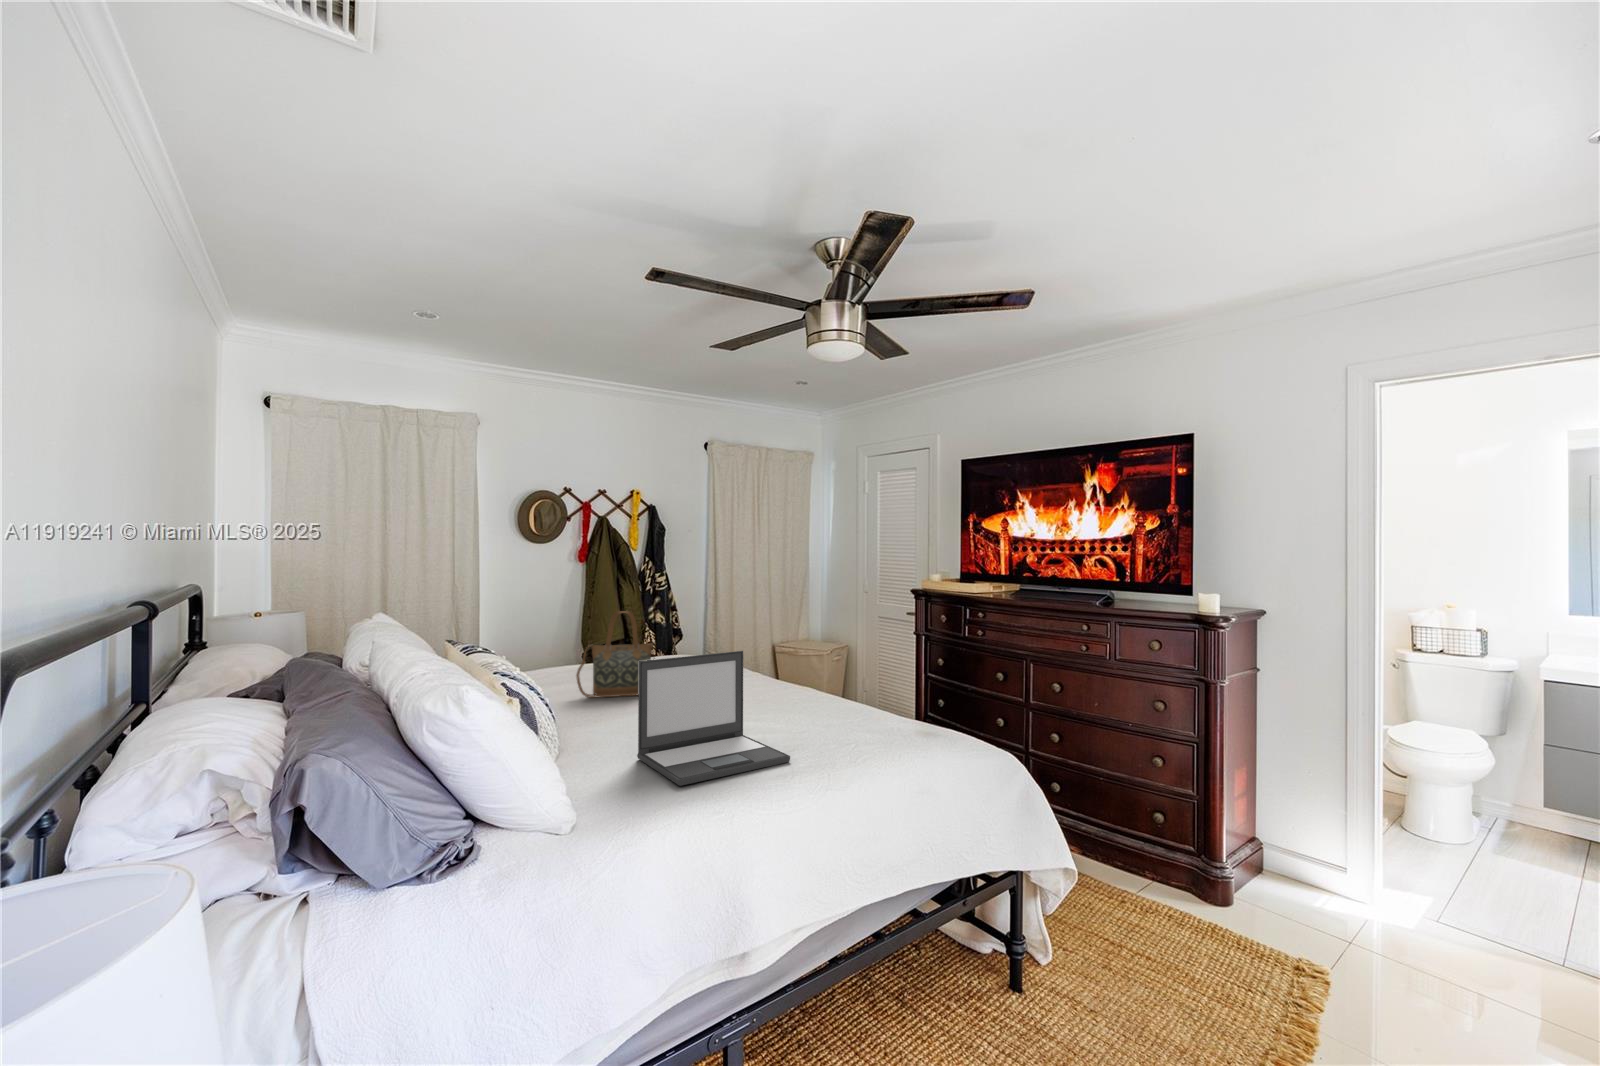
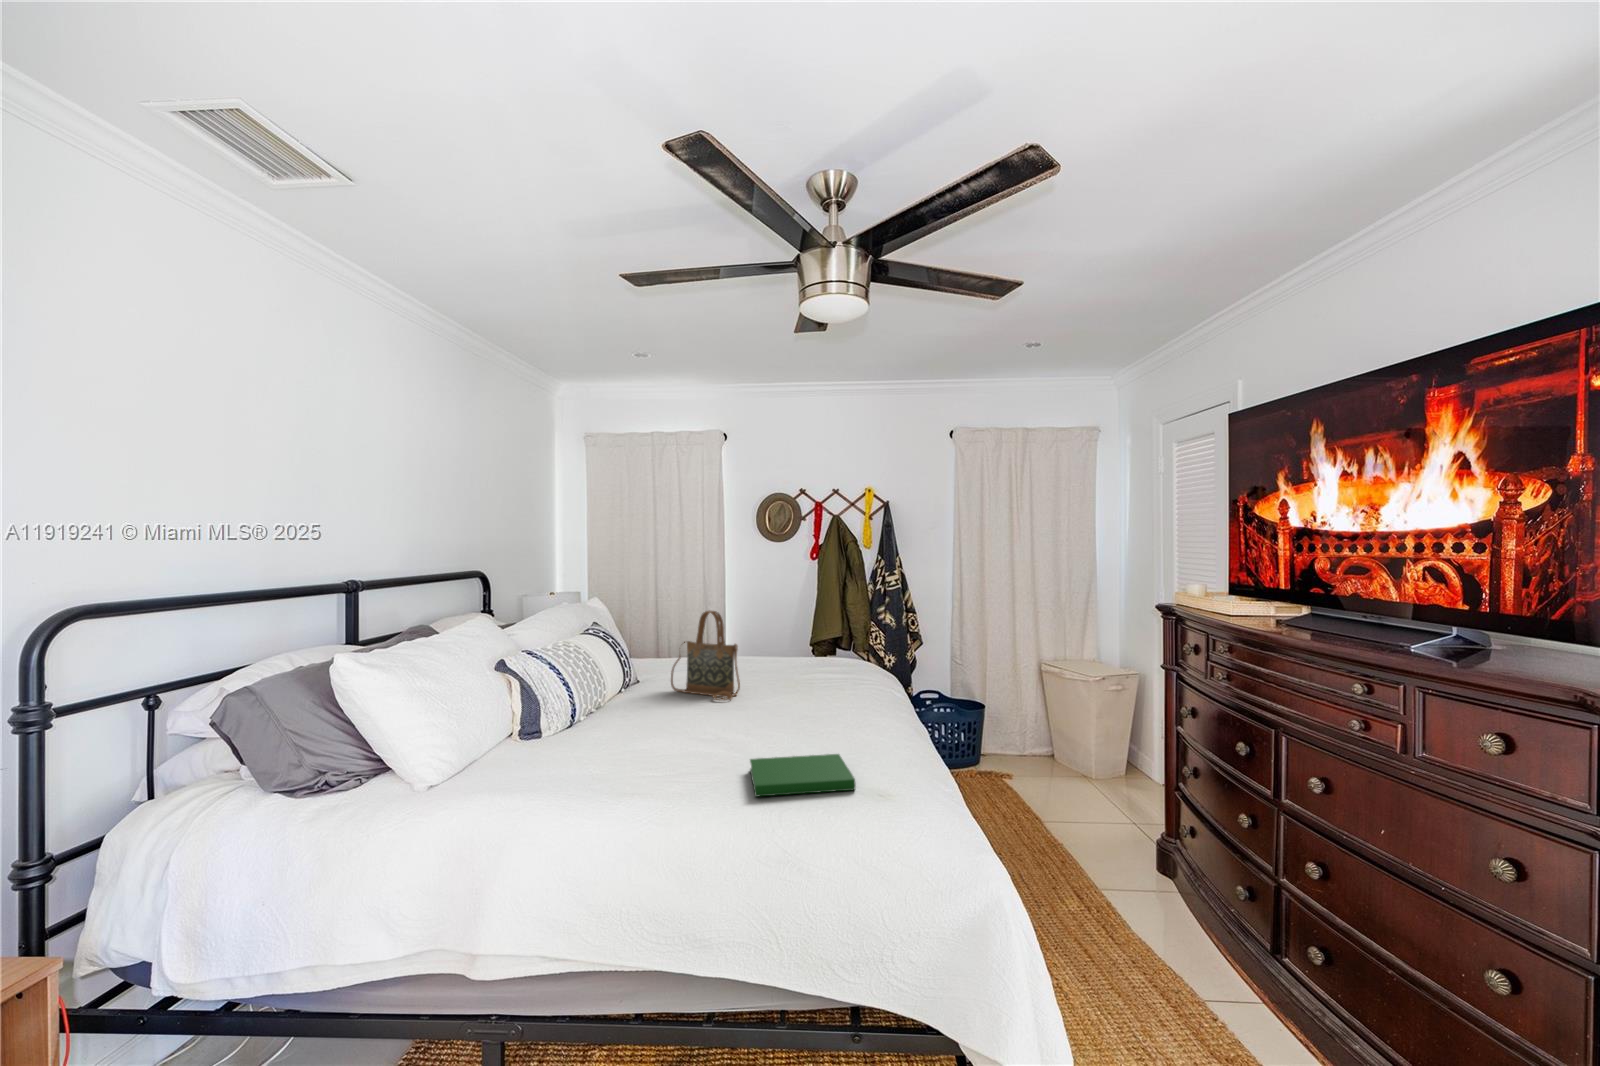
laptop: present [637,651,790,786] -> none [510,664,676,800]
hardcover book: none [811,709,905,742] -> present [750,754,856,797]

